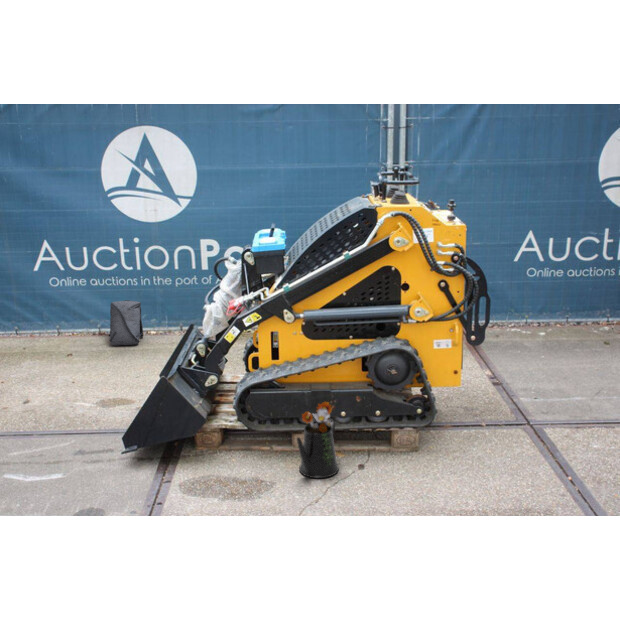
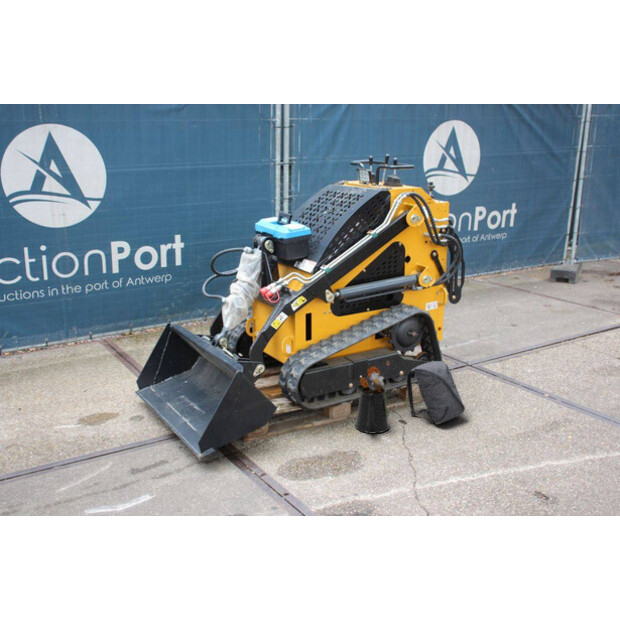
backpack: present [109,300,144,345] -> present [407,361,465,424]

